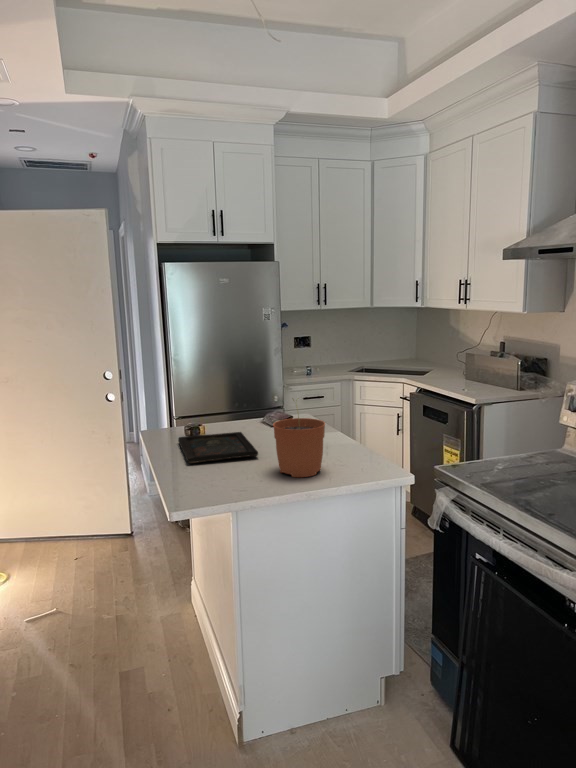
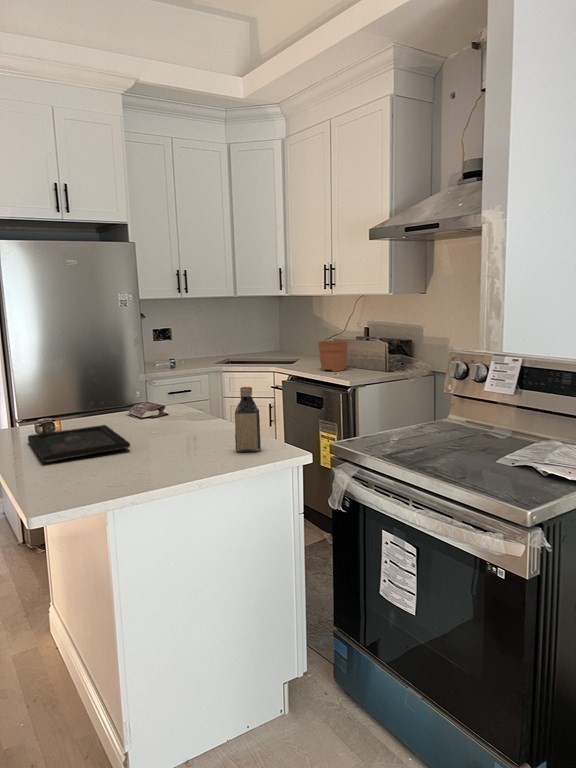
plant pot: present [273,405,325,477] -> present [318,340,348,371]
bottle: none [347,410,370,469] -> present [235,387,261,452]

